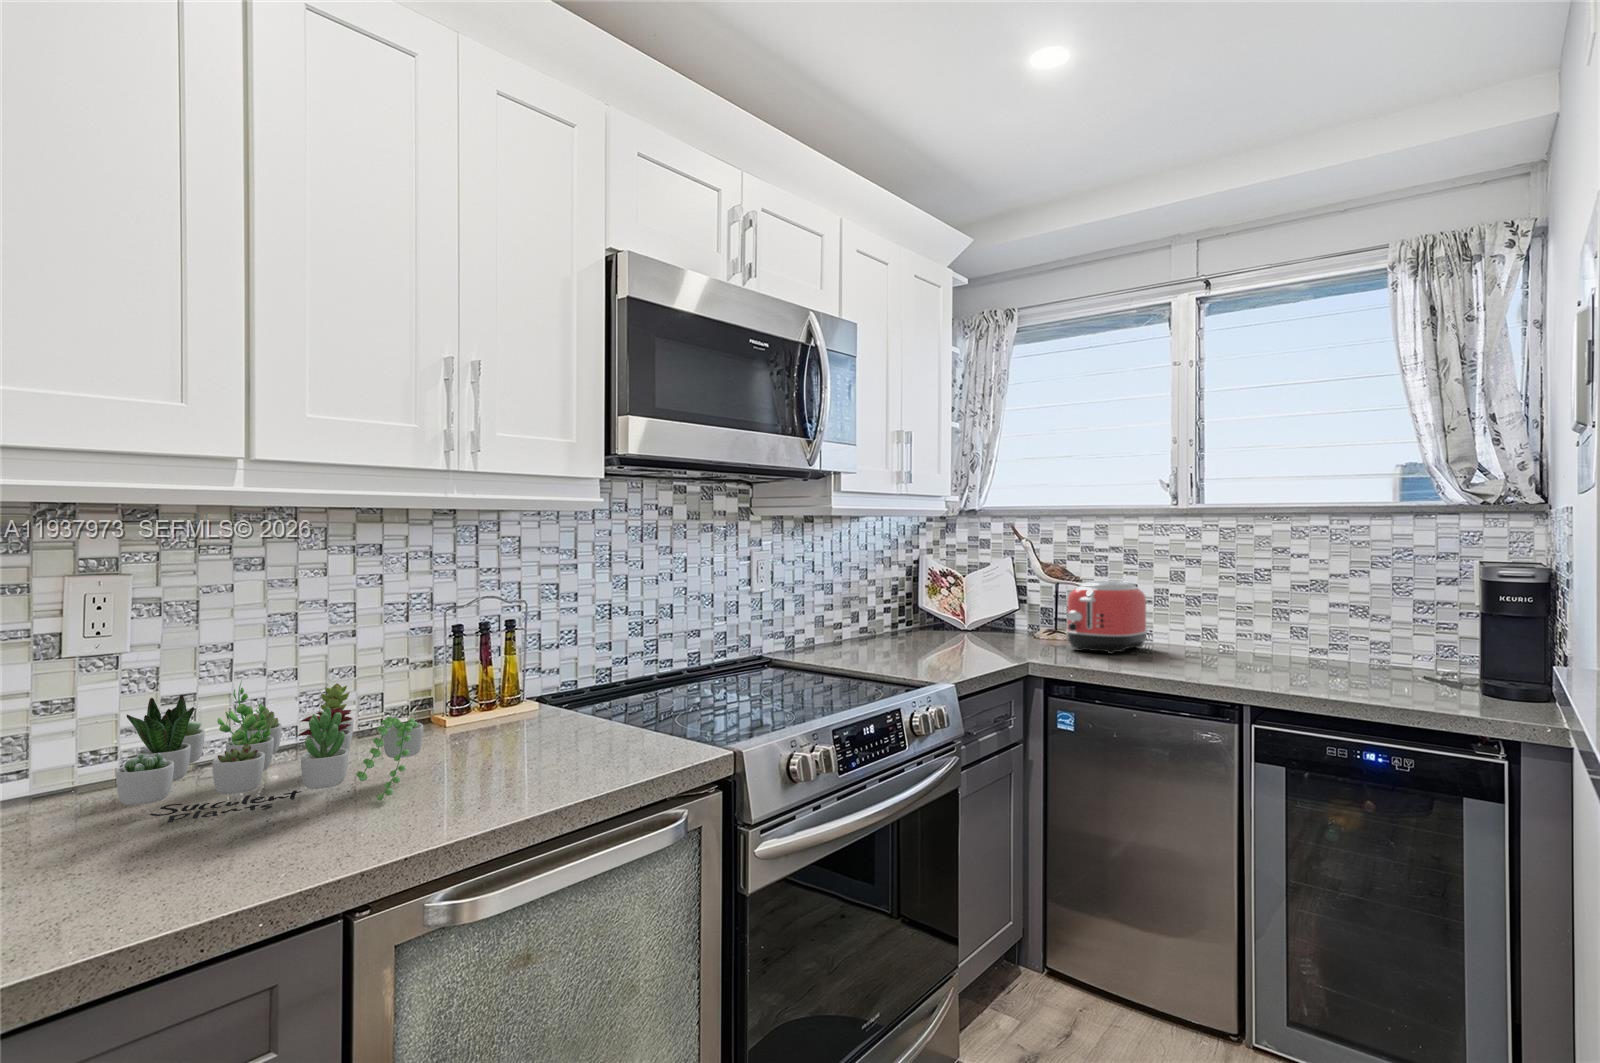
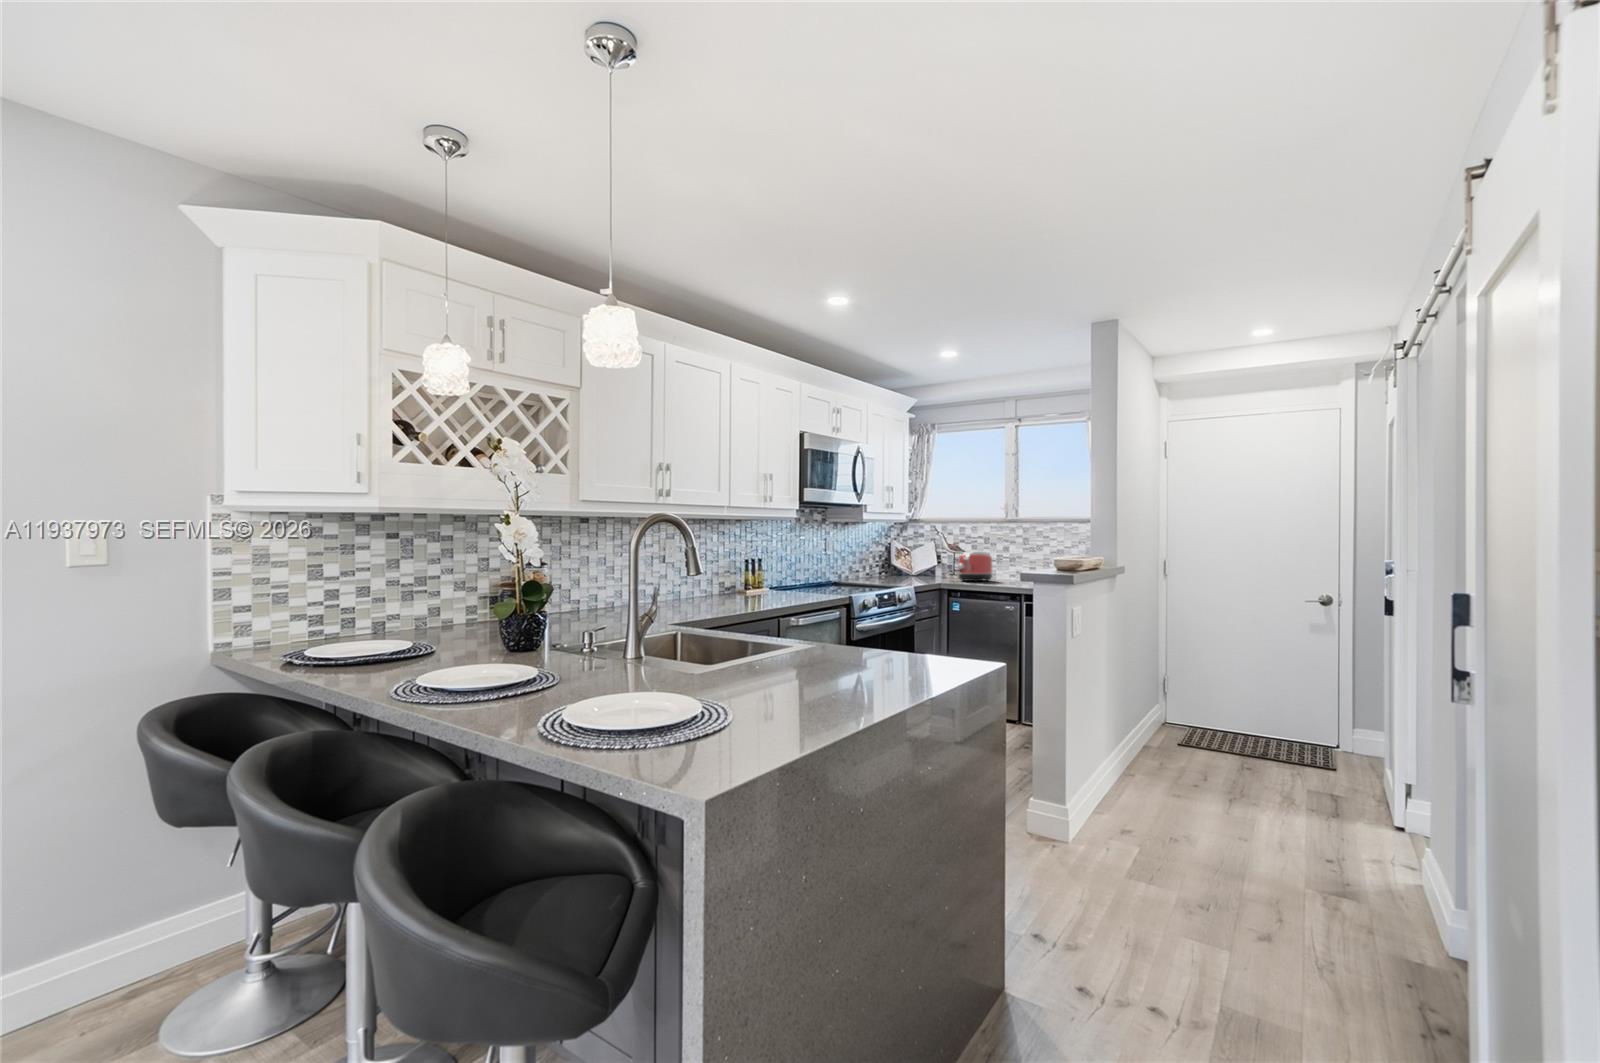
succulent plant: present [116,681,423,823] -> none [692,568,765,601]

